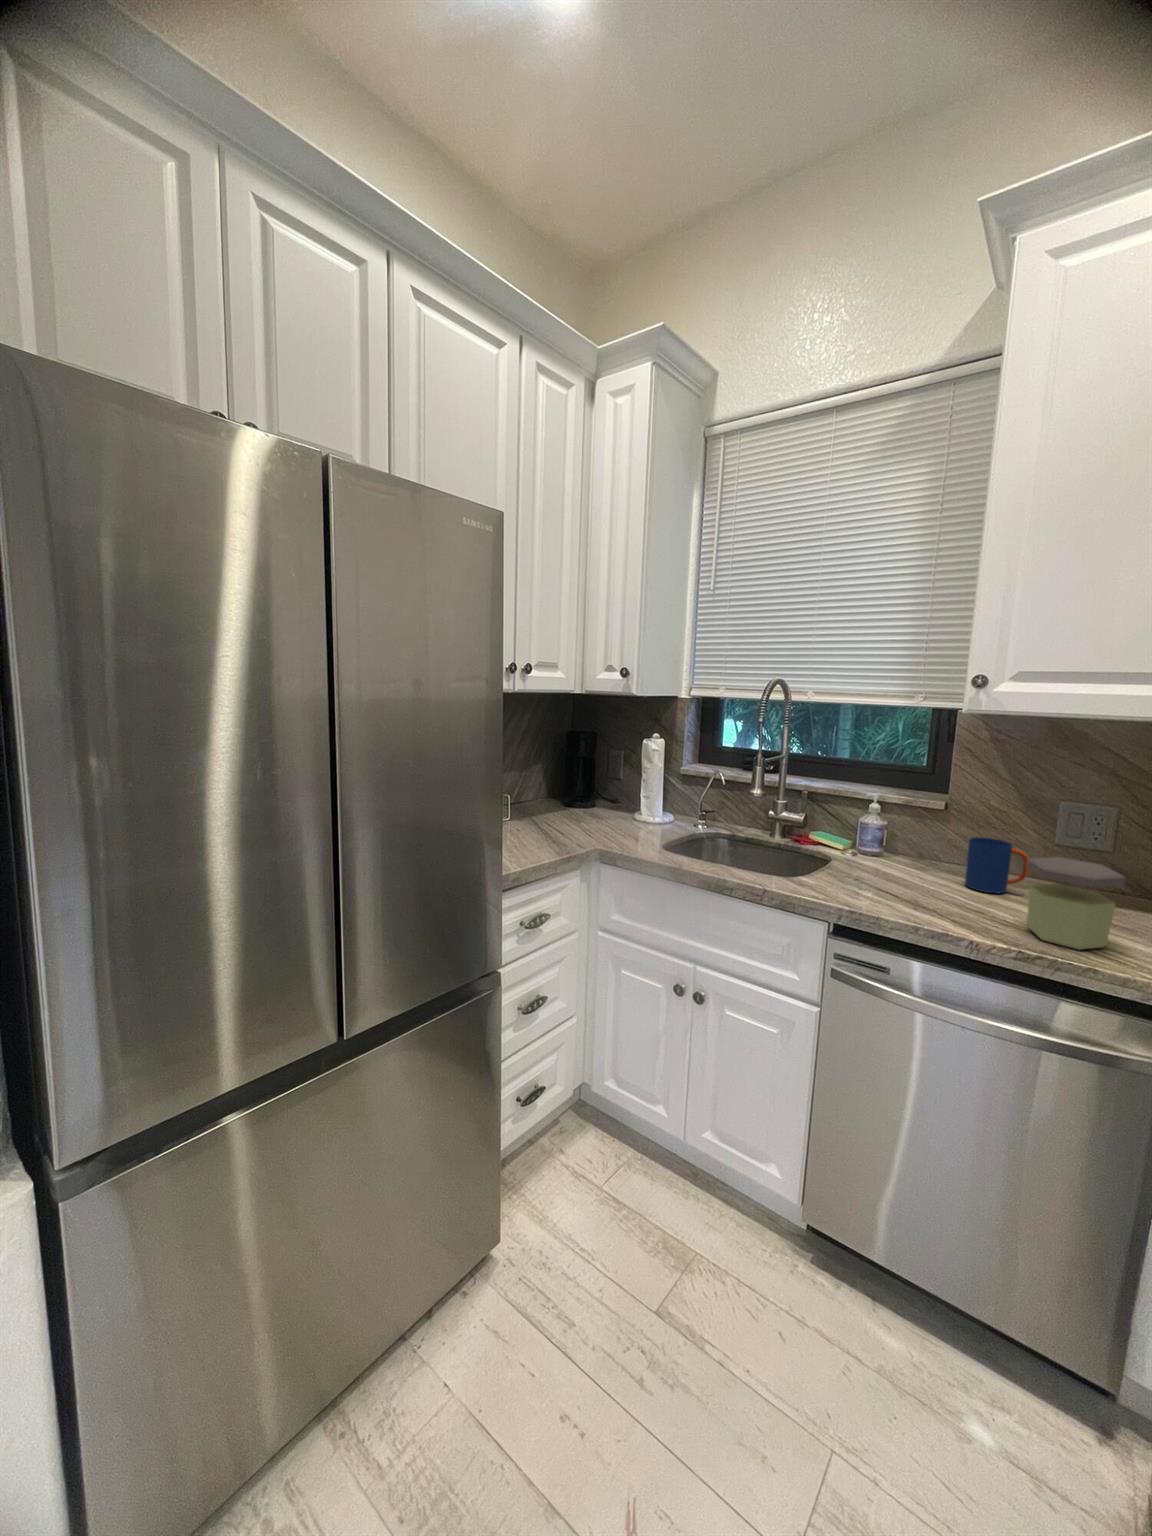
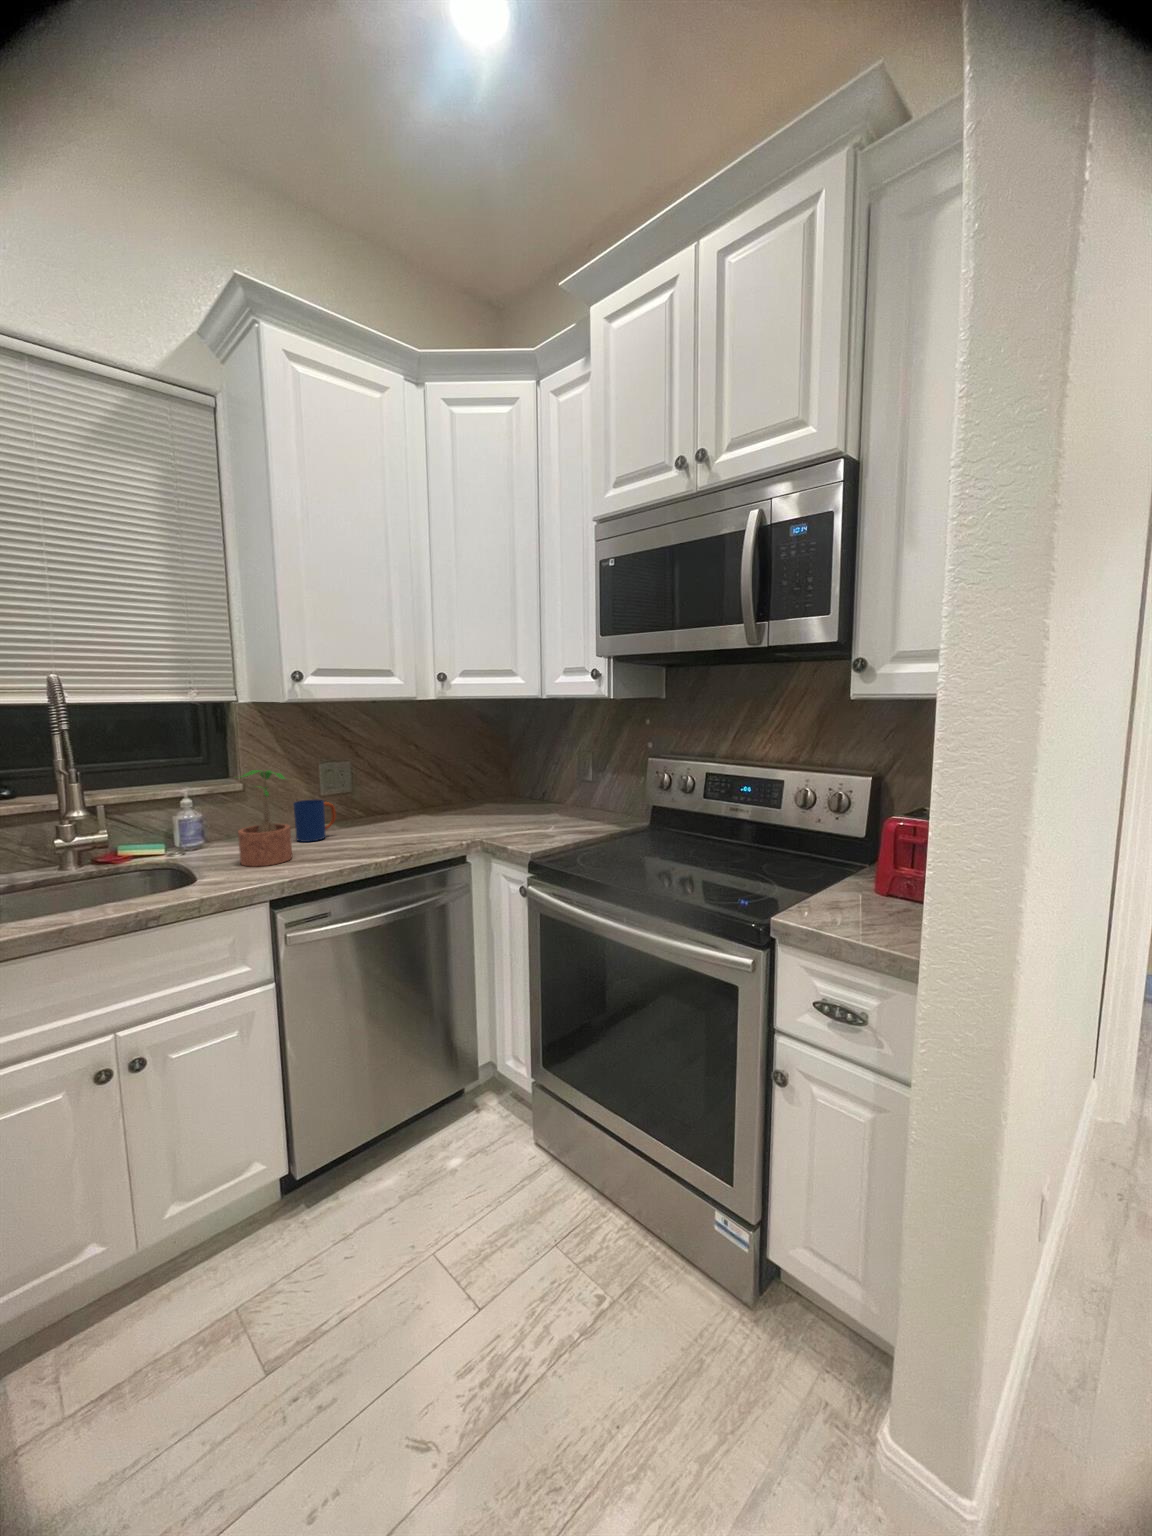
potted plant: none [856,786,924,895] -> present [238,770,292,866]
jar: present [1027,857,1126,950] -> none [371,792,420,848]

